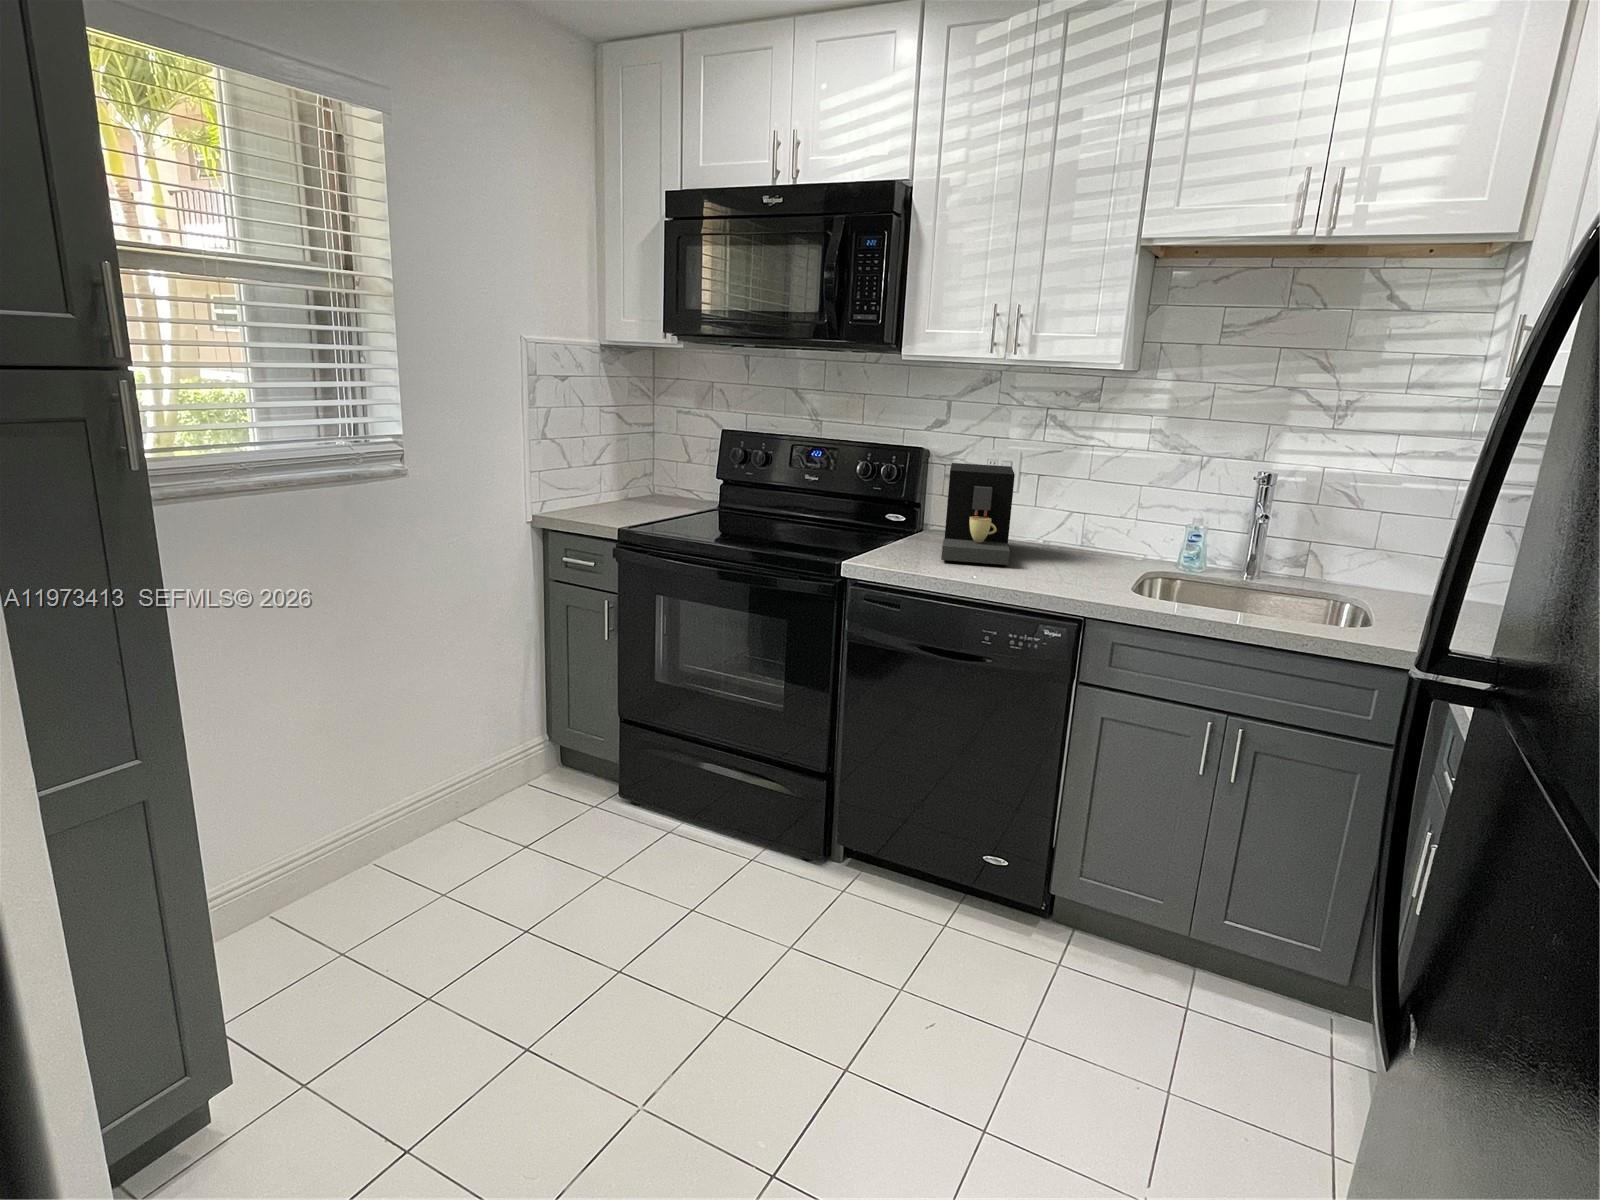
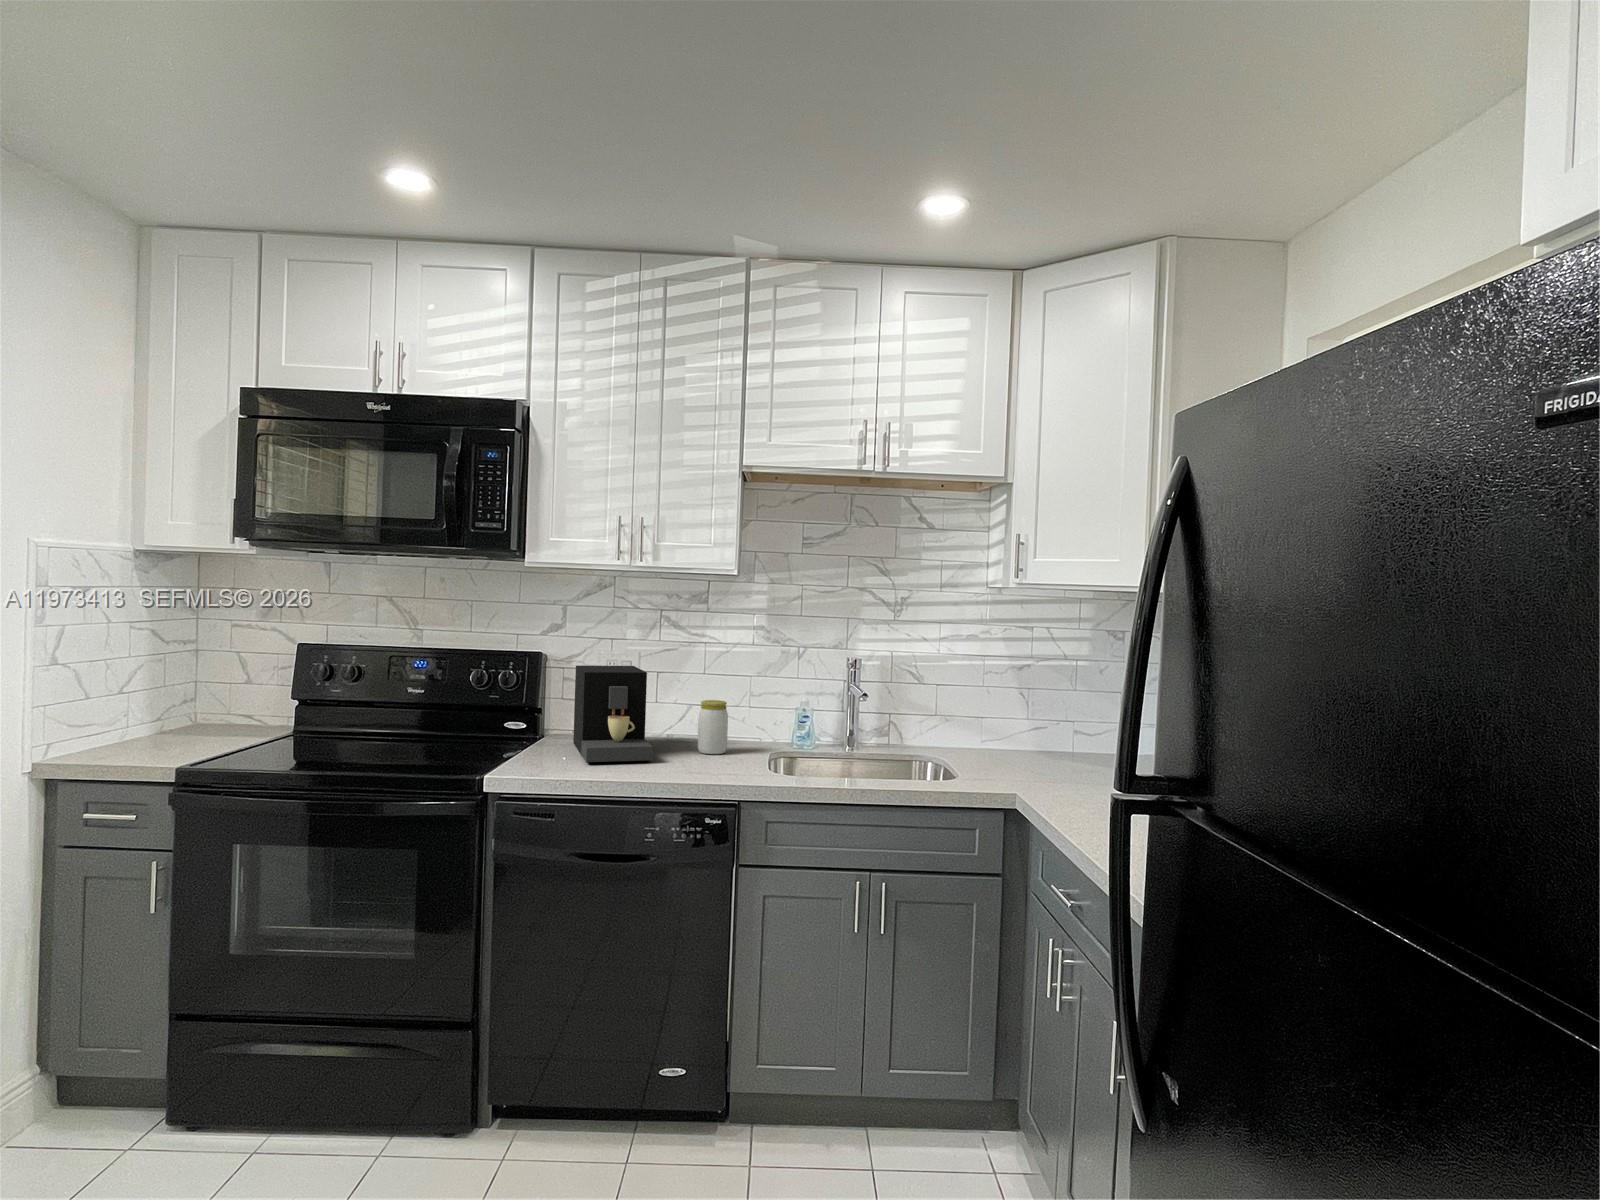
jar: none [1065,508,1101,566] -> present [698,700,728,754]

